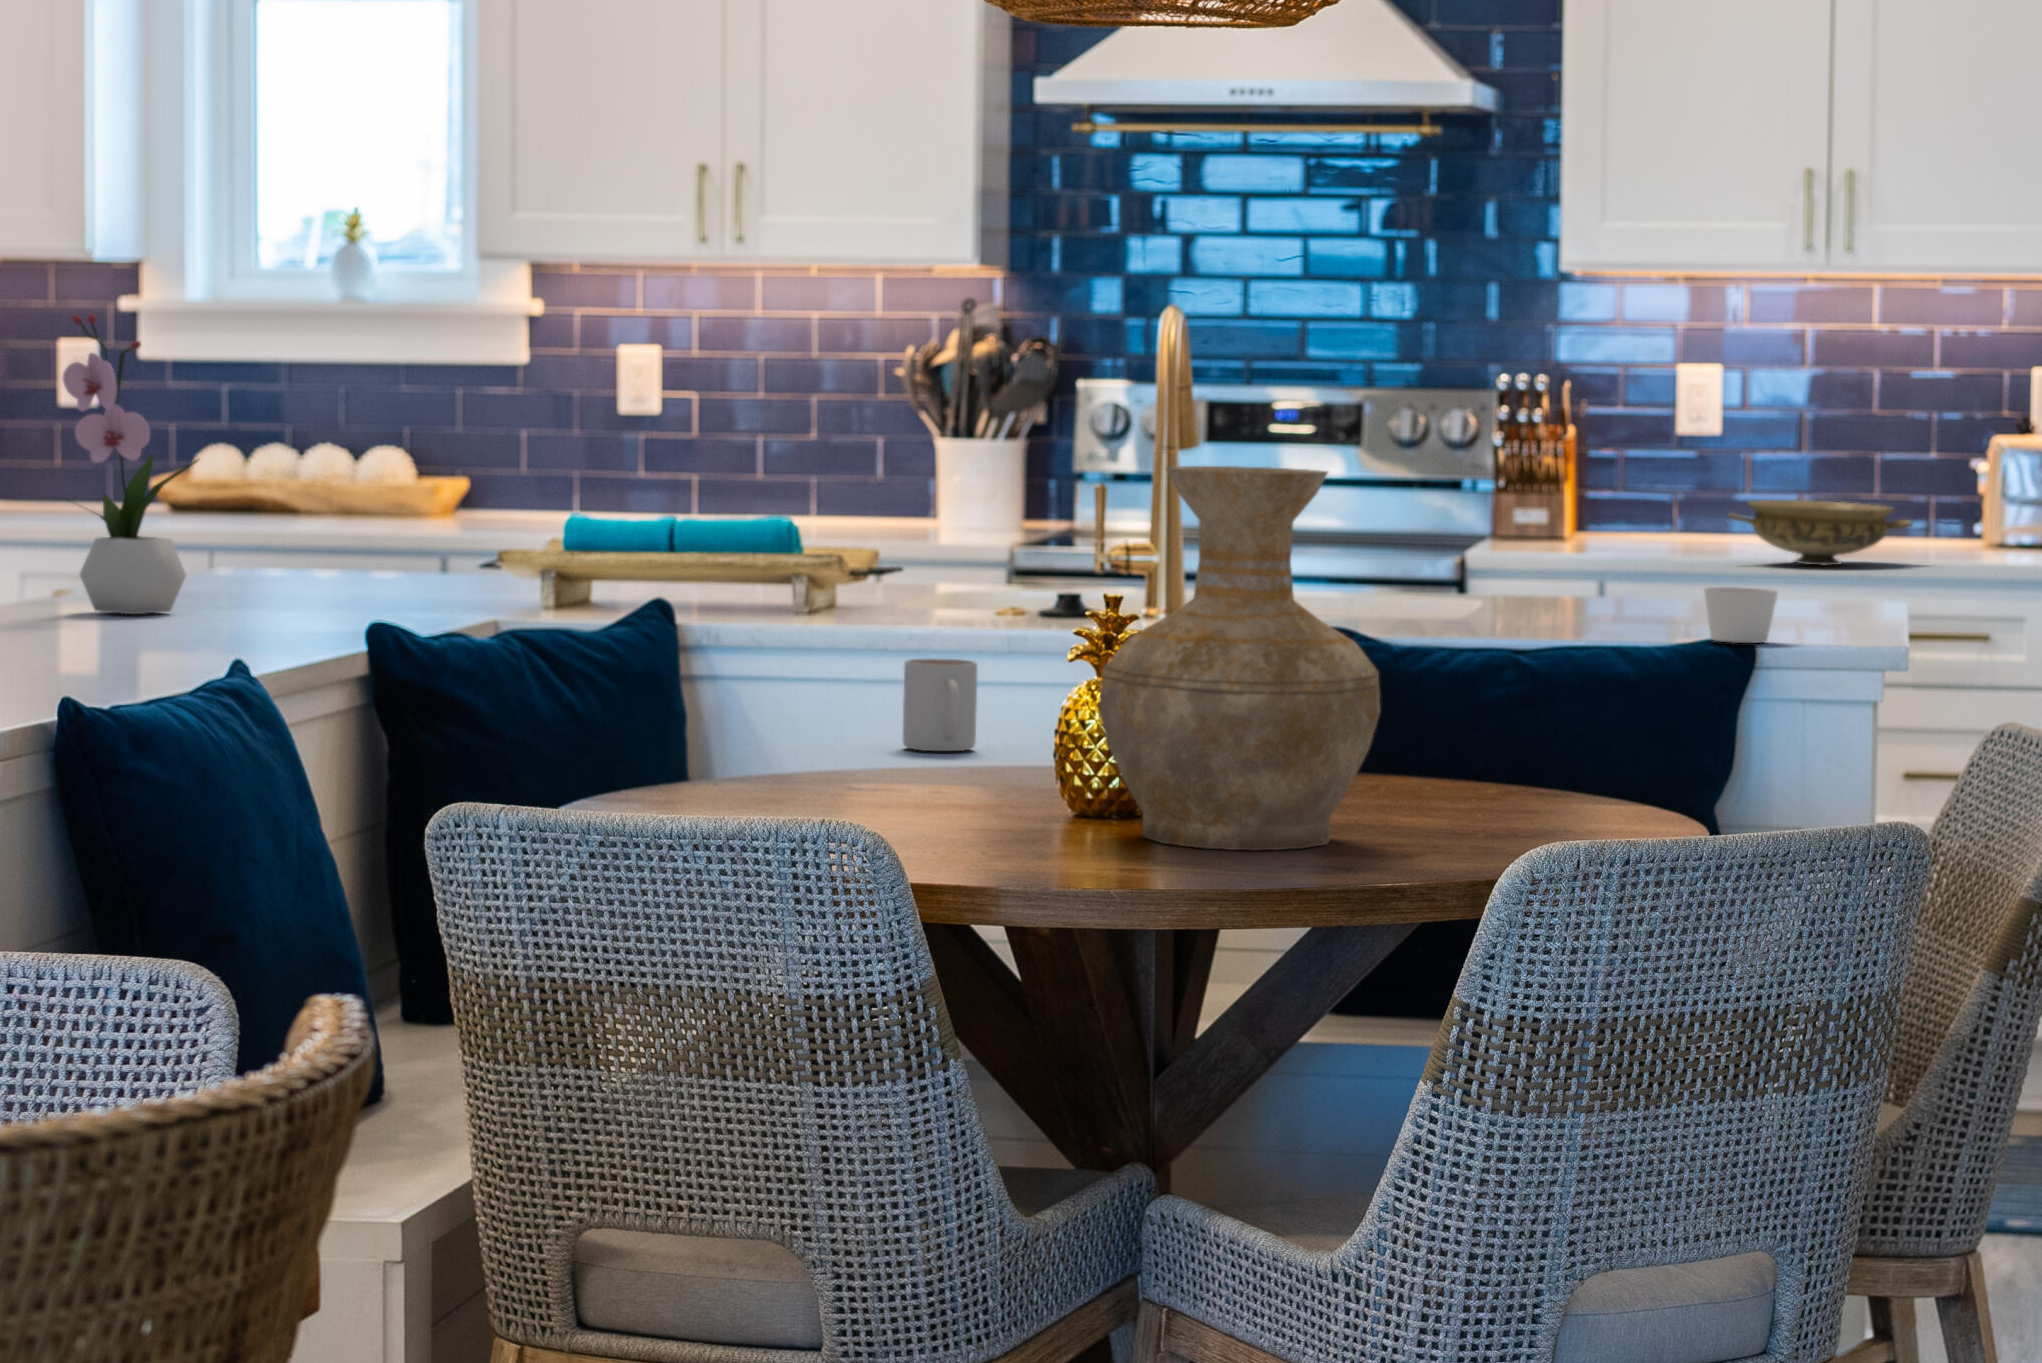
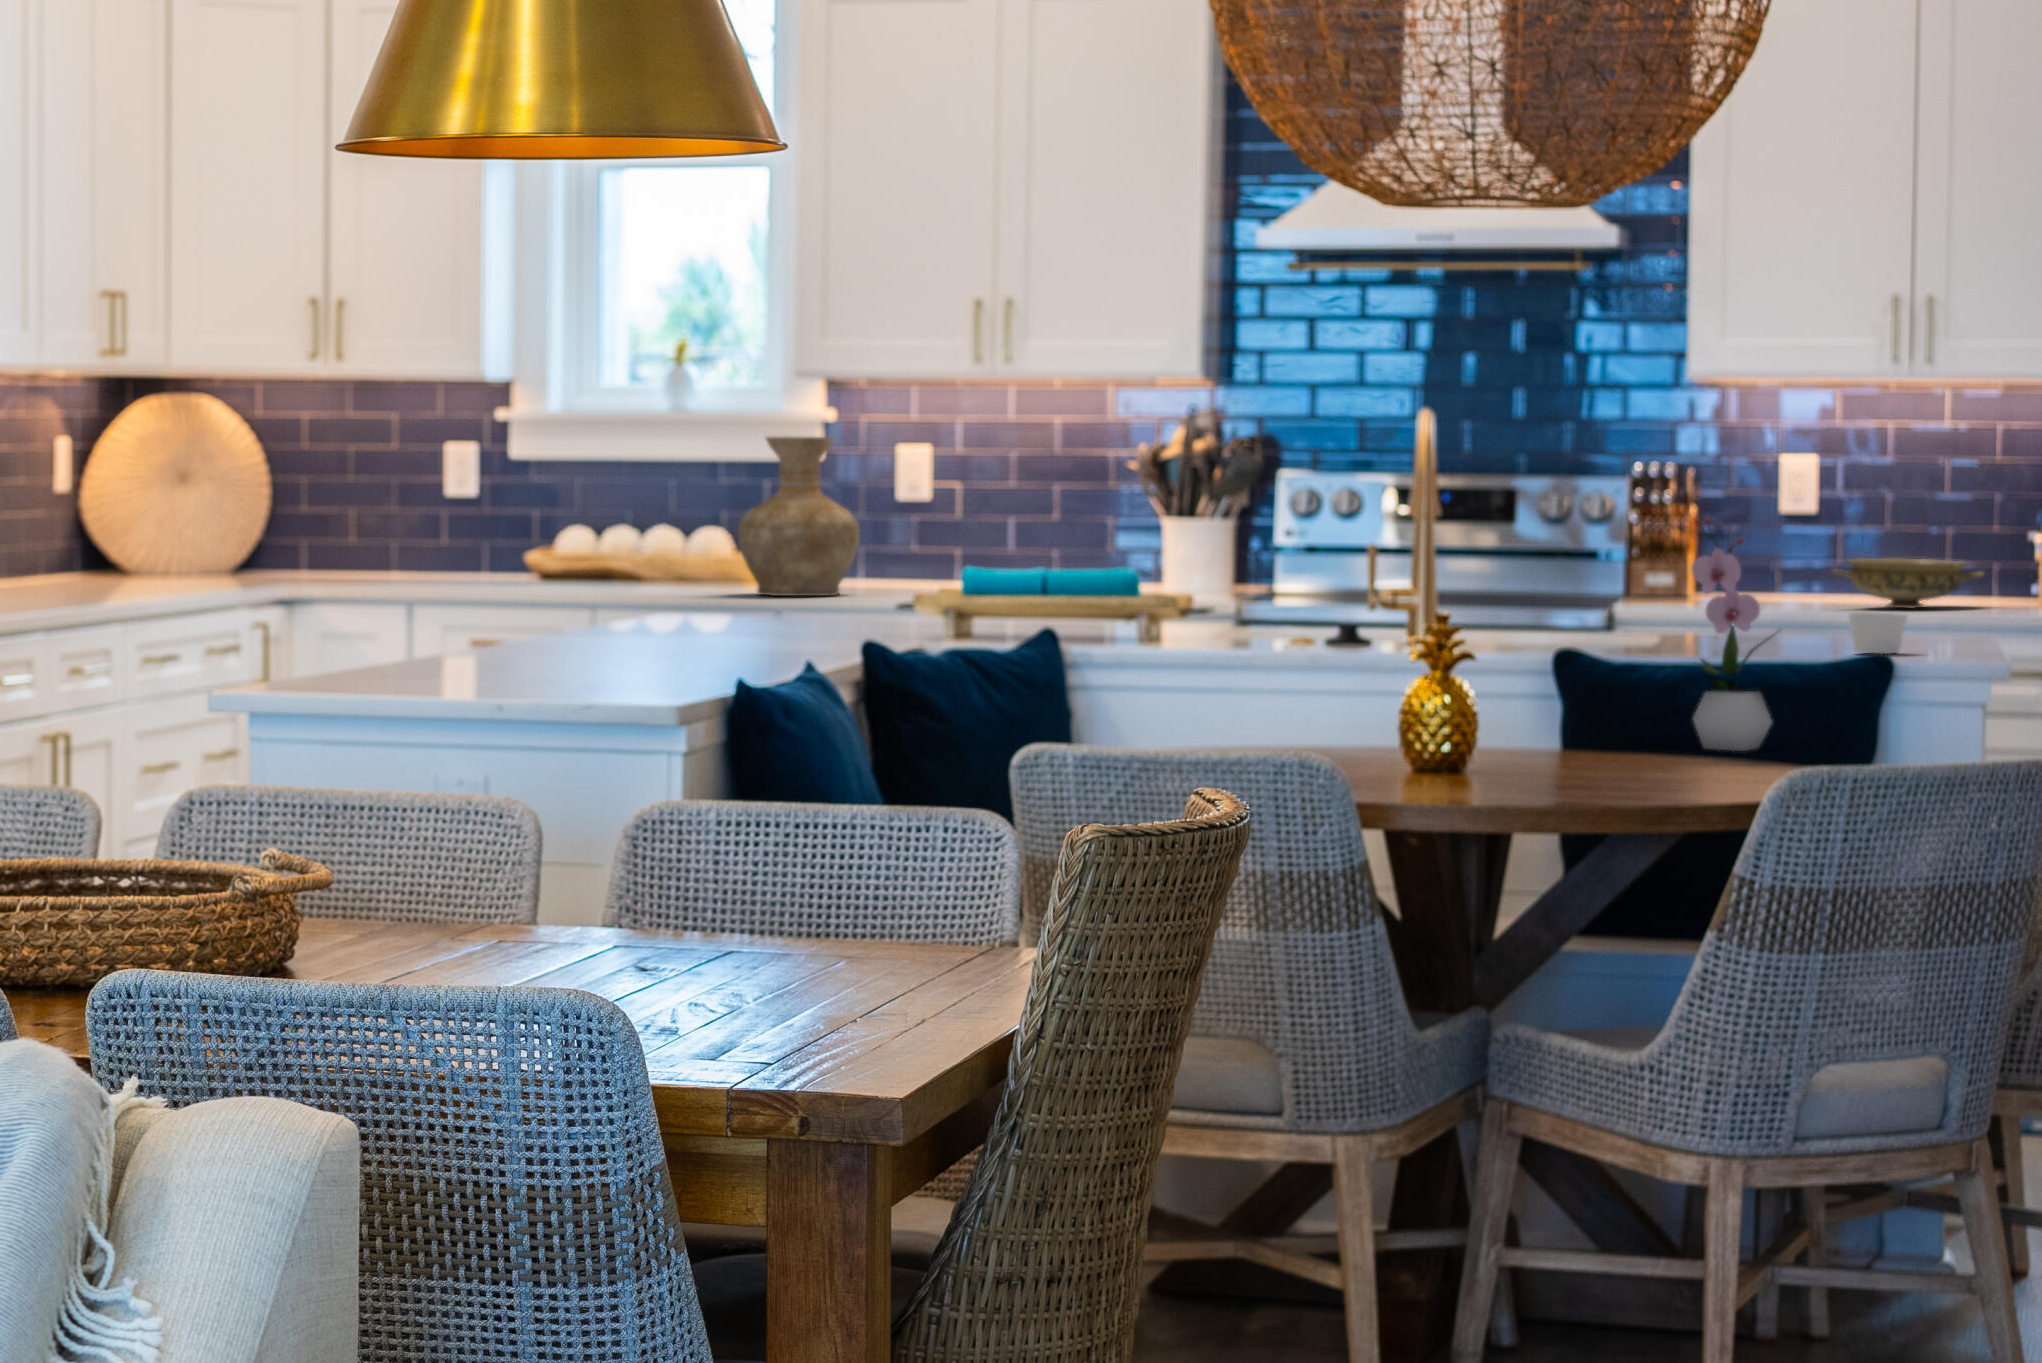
flower arrangement: present [62,314,198,614] -> present [1691,518,1772,751]
vase: present [1099,466,1380,850] -> present [738,437,860,596]
mug: present [903,658,977,751] -> none [1249,669,1304,734]

